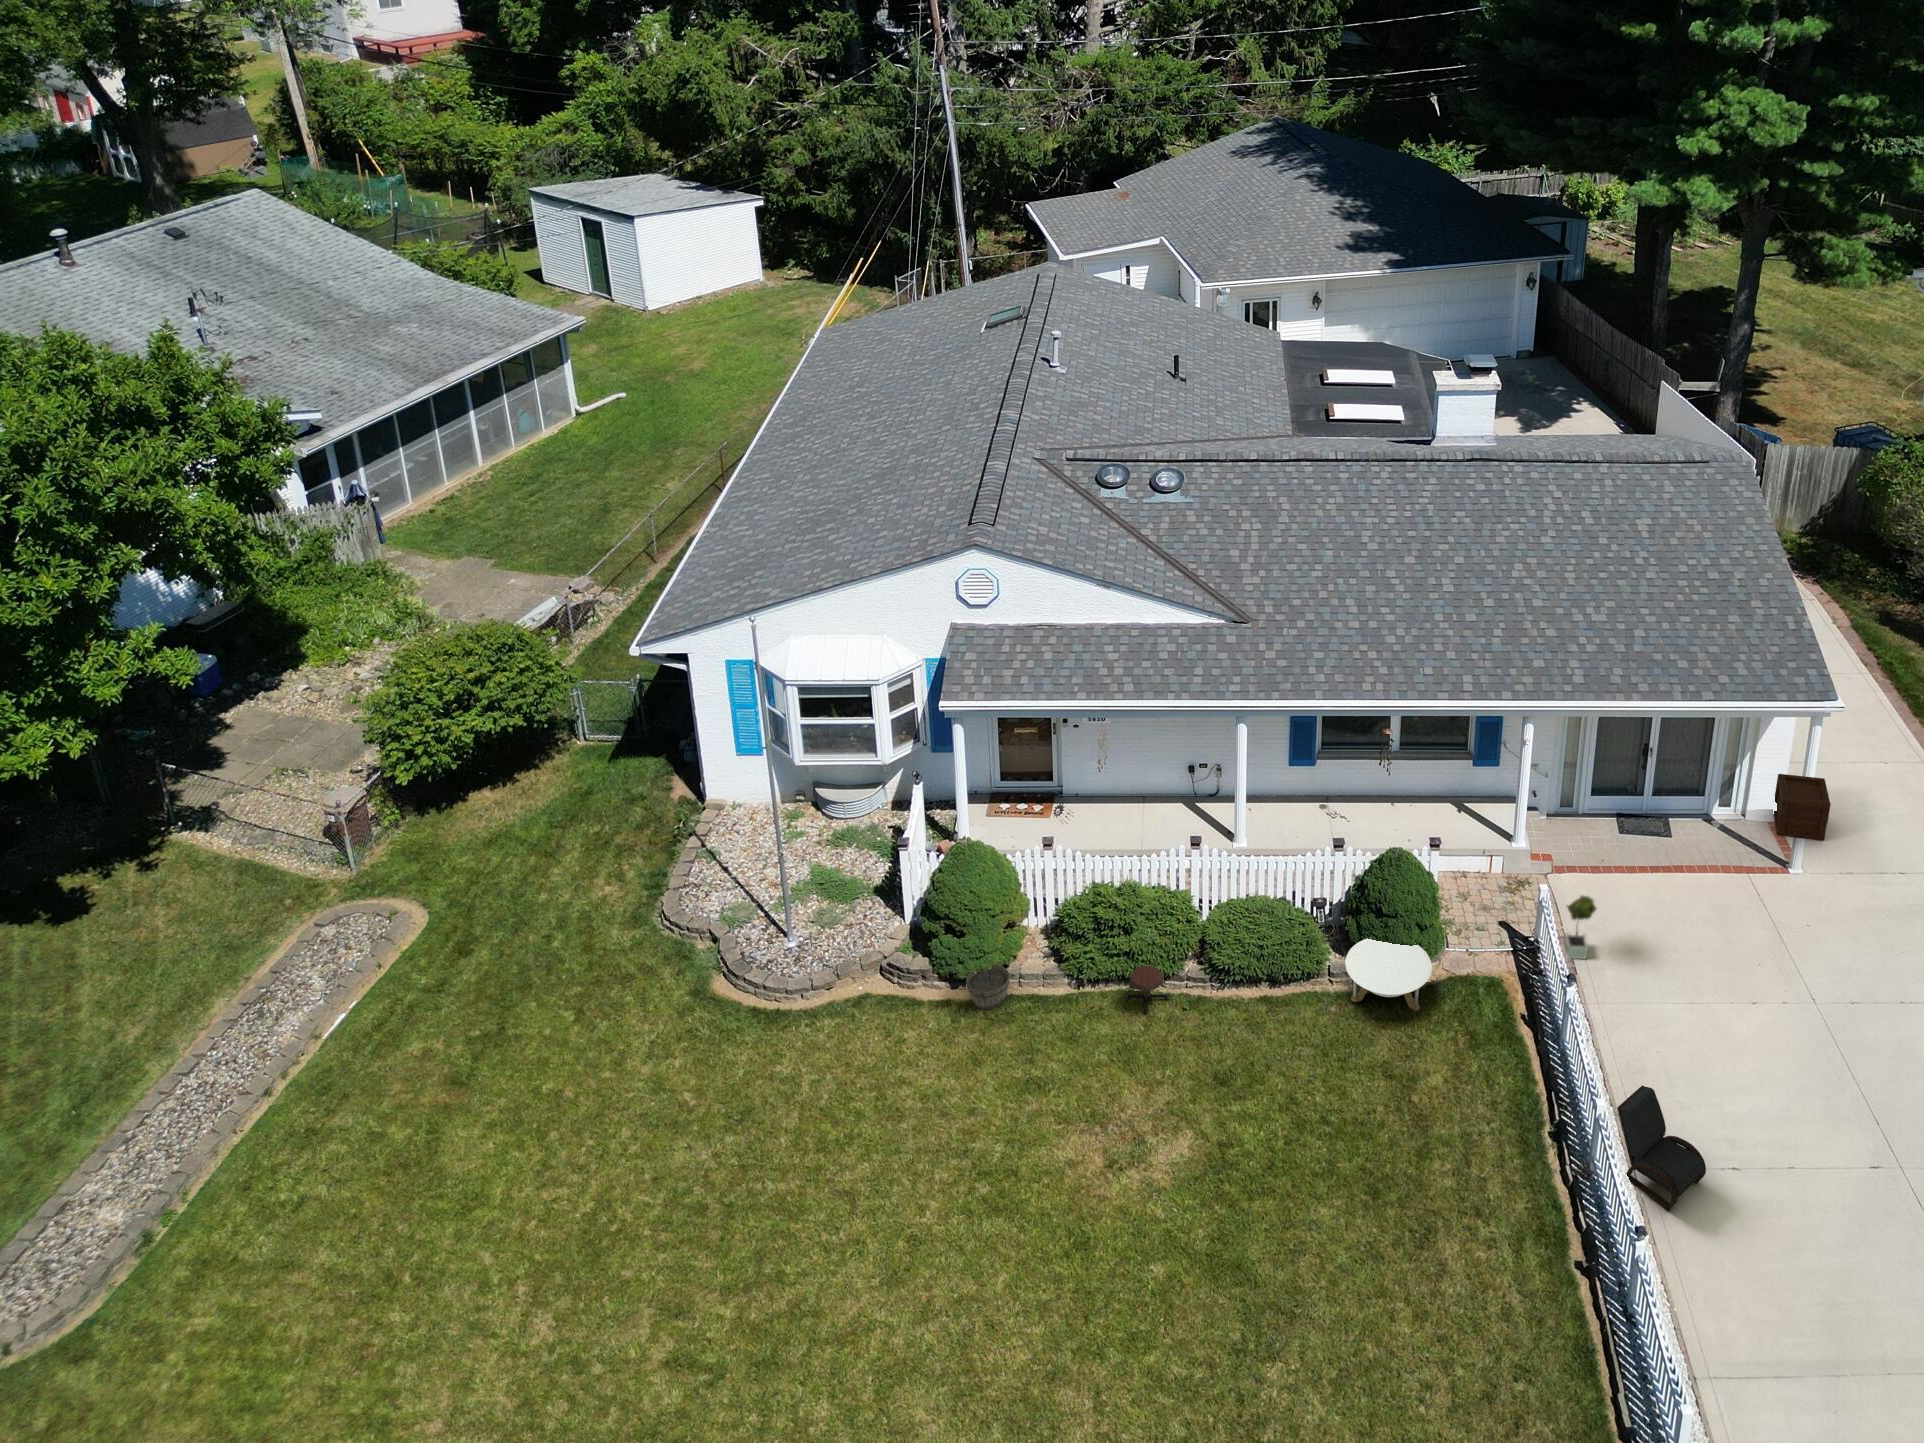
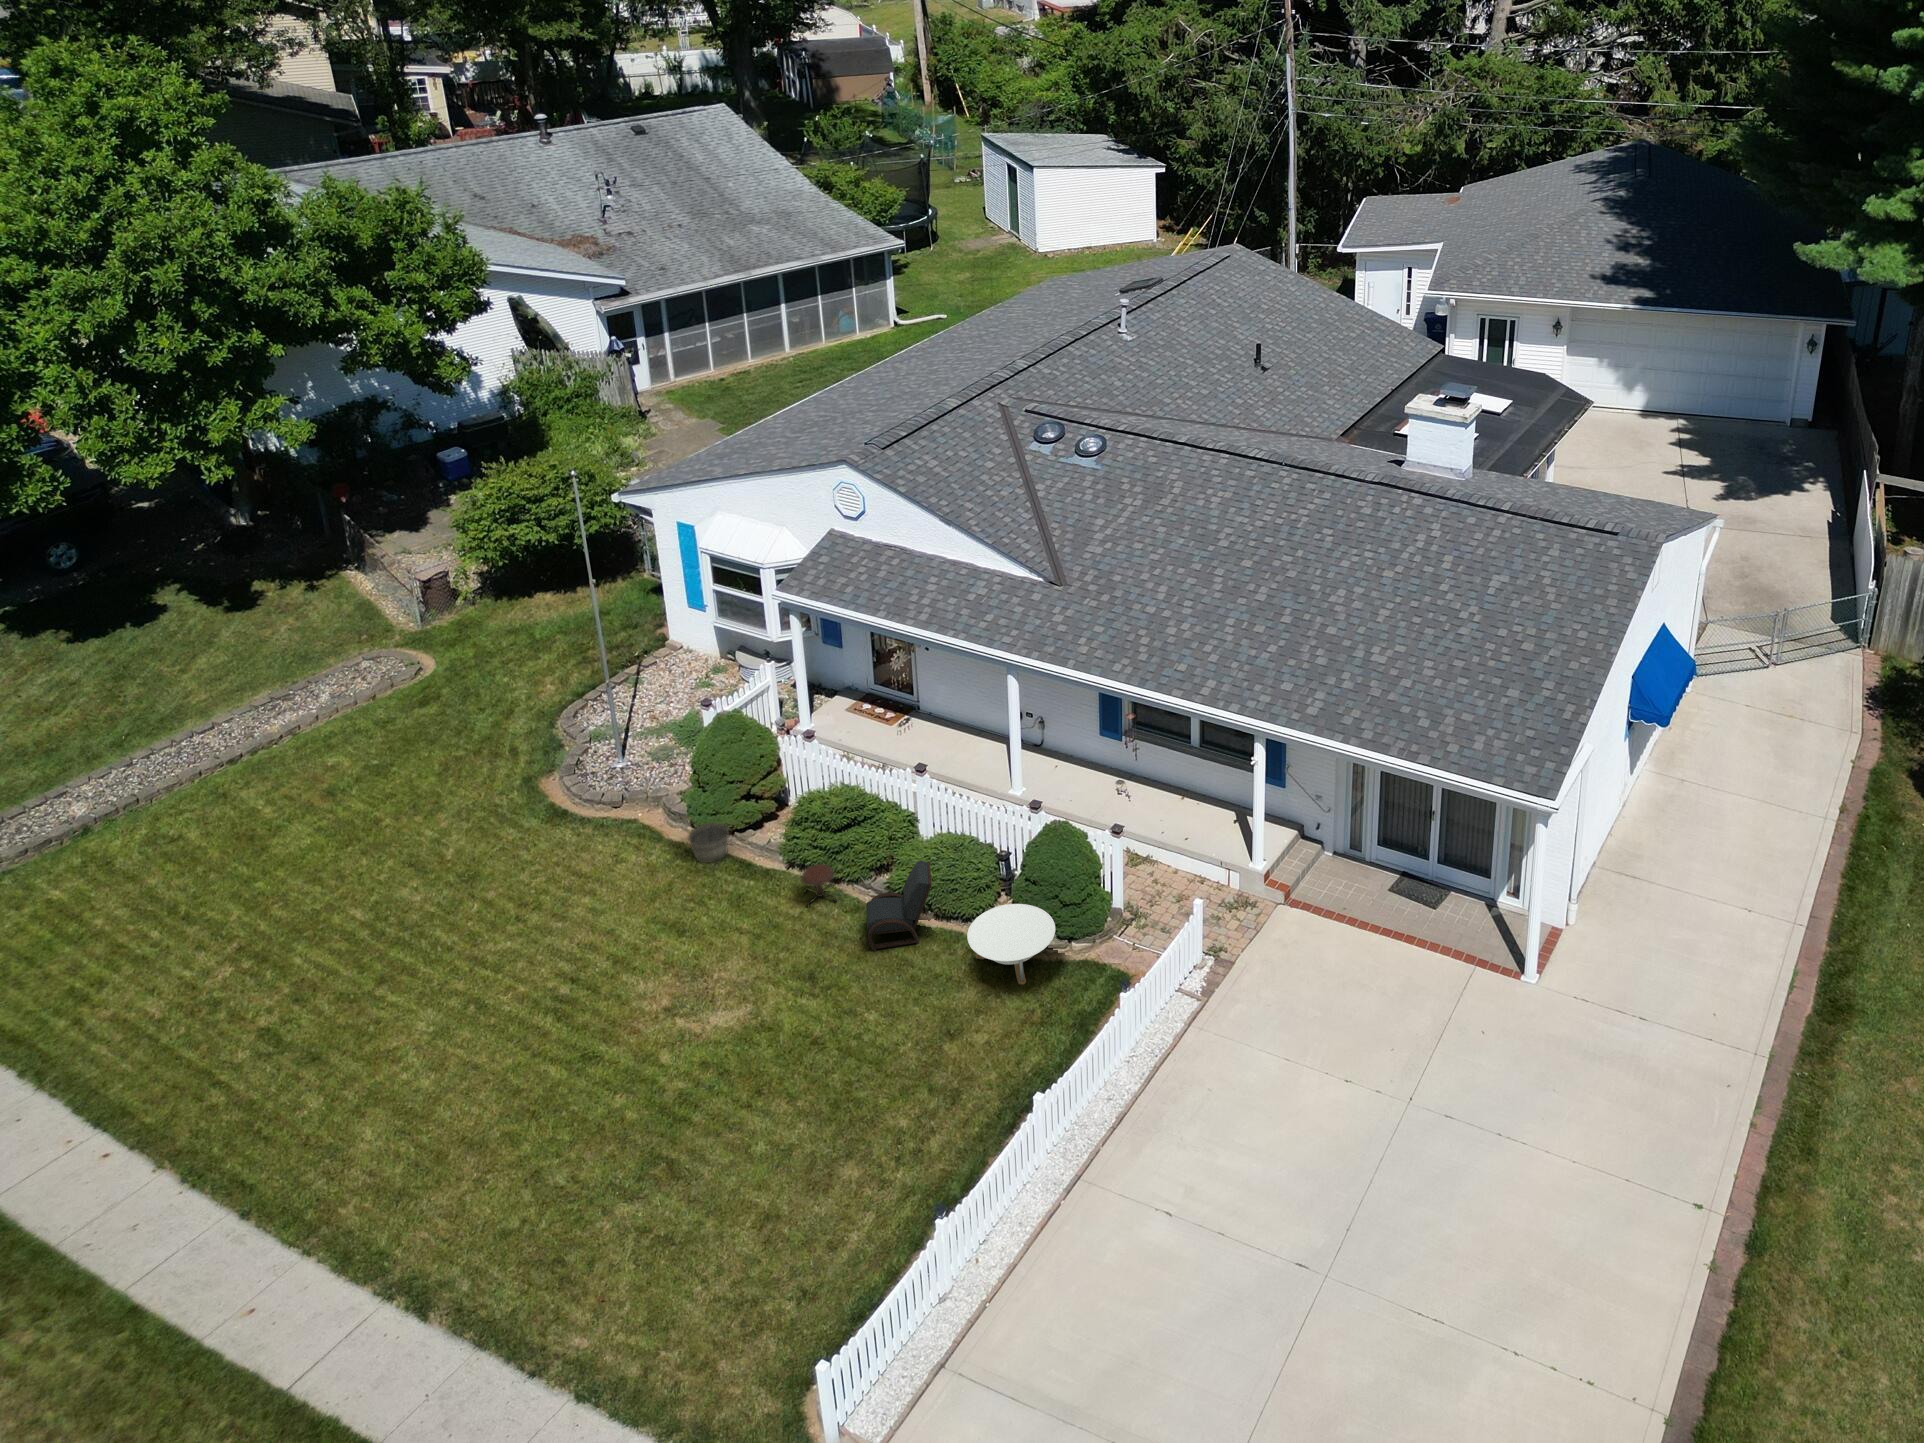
wooden crate: present [1774,774,1830,840] -> none [1545,885,1620,971]
potted tree: present [1564,896,1597,959] -> none [1189,926,1222,995]
lounge chair: present [1617,1086,1706,1211] -> present [866,861,932,951]

